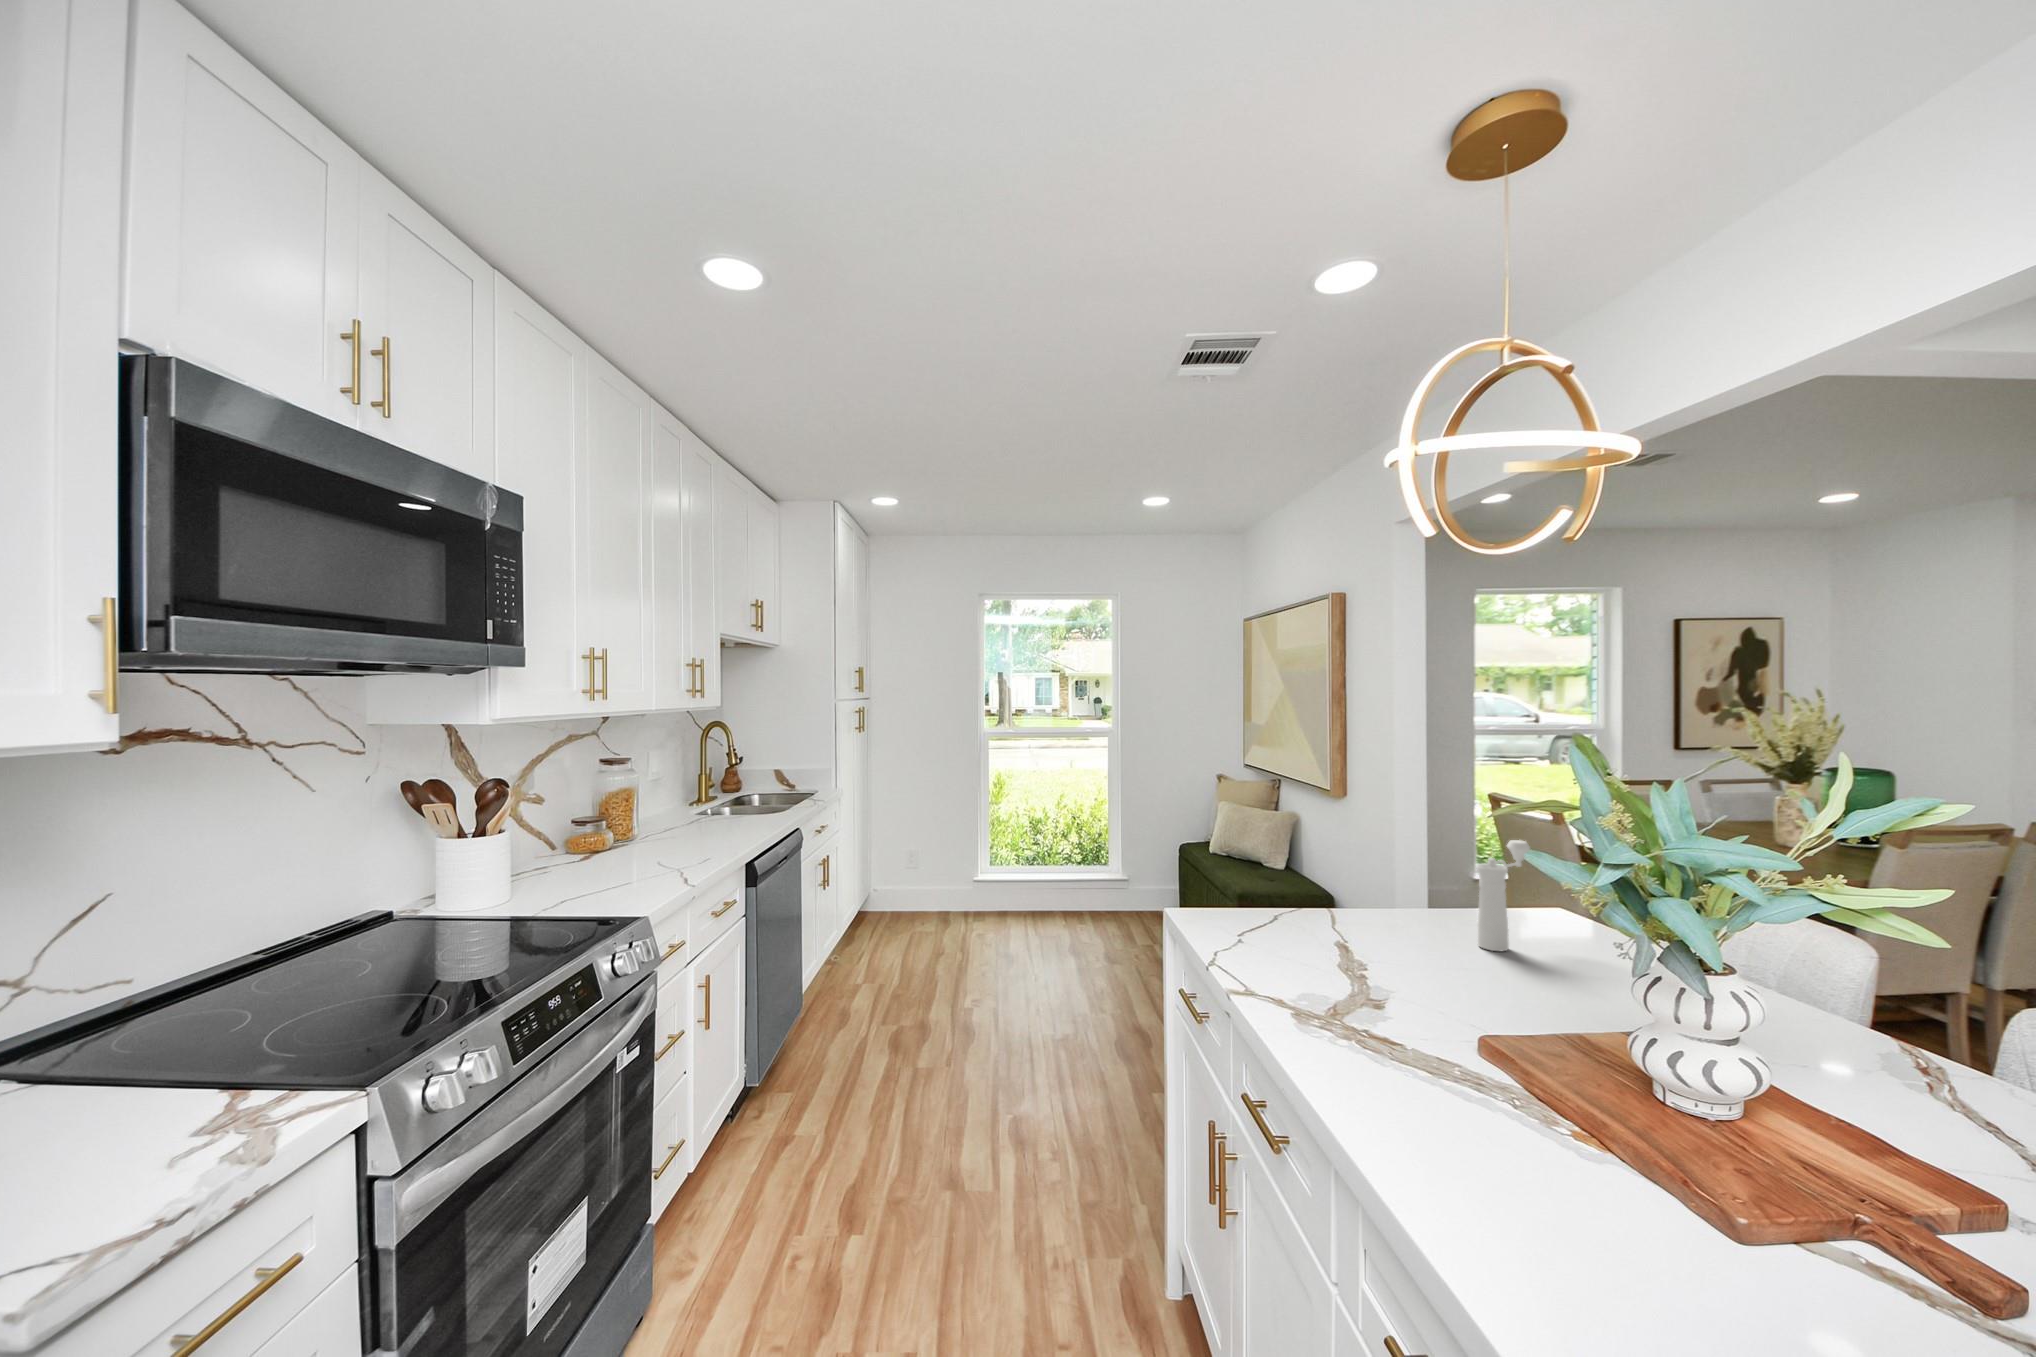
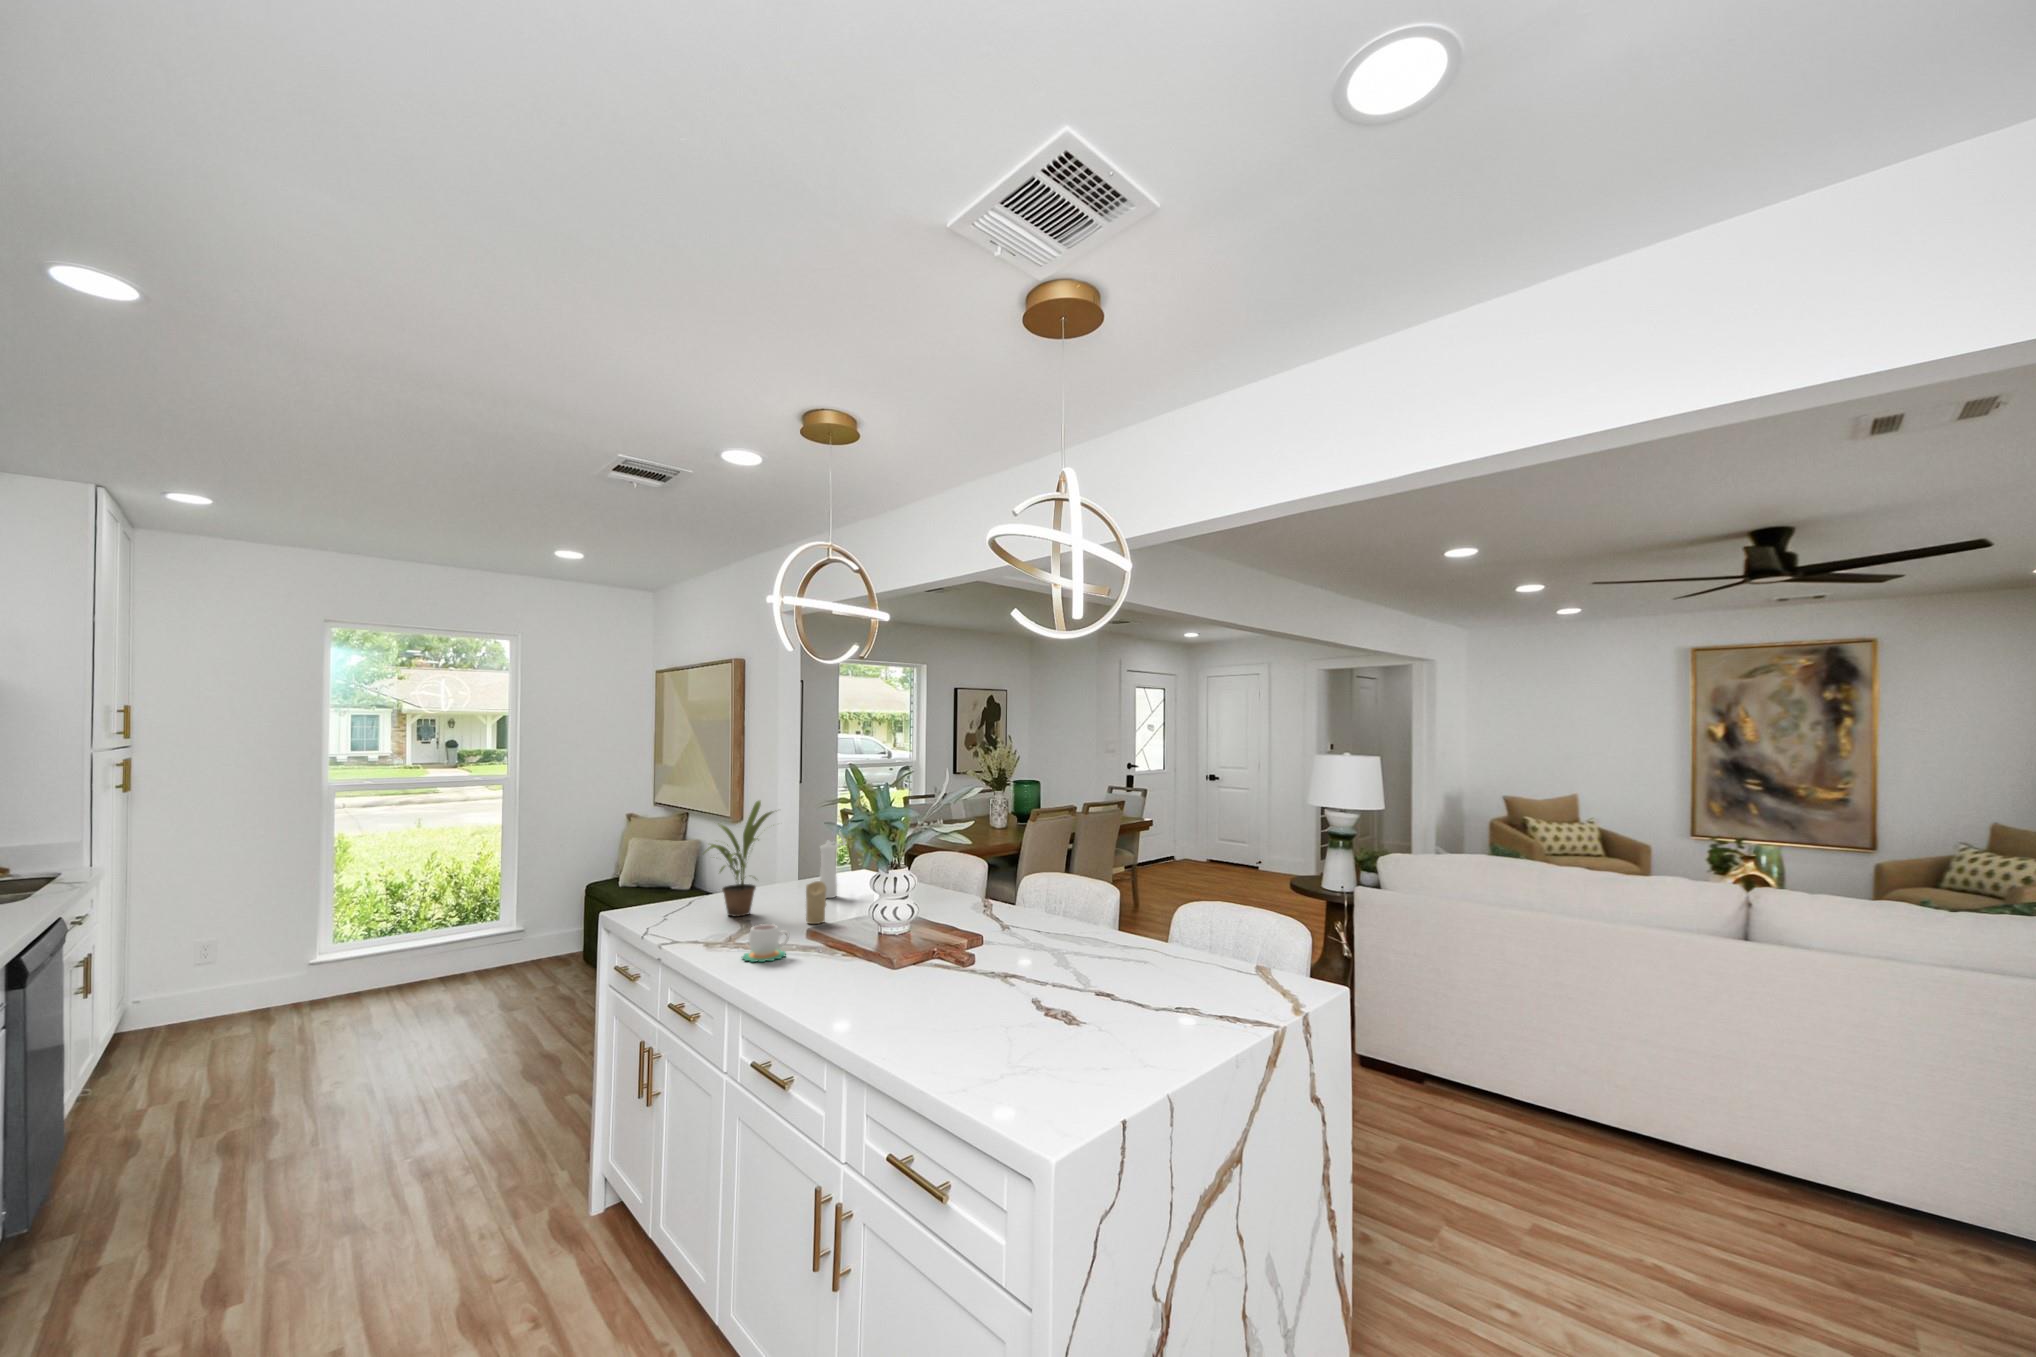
potted plant: none [1289,787,1415,963] -> present [704,801,773,916]
candle: none [1465,938,1506,1016] -> present [806,881,826,924]
mug: none [1357,1025,1451,1110] -> present [741,924,789,962]

